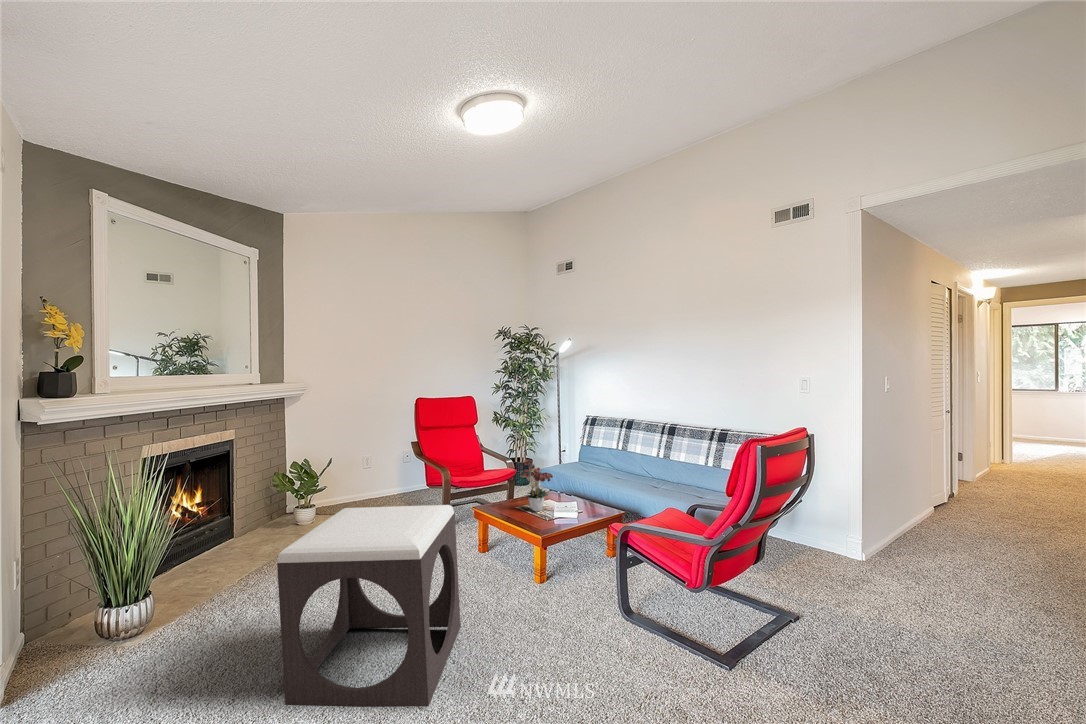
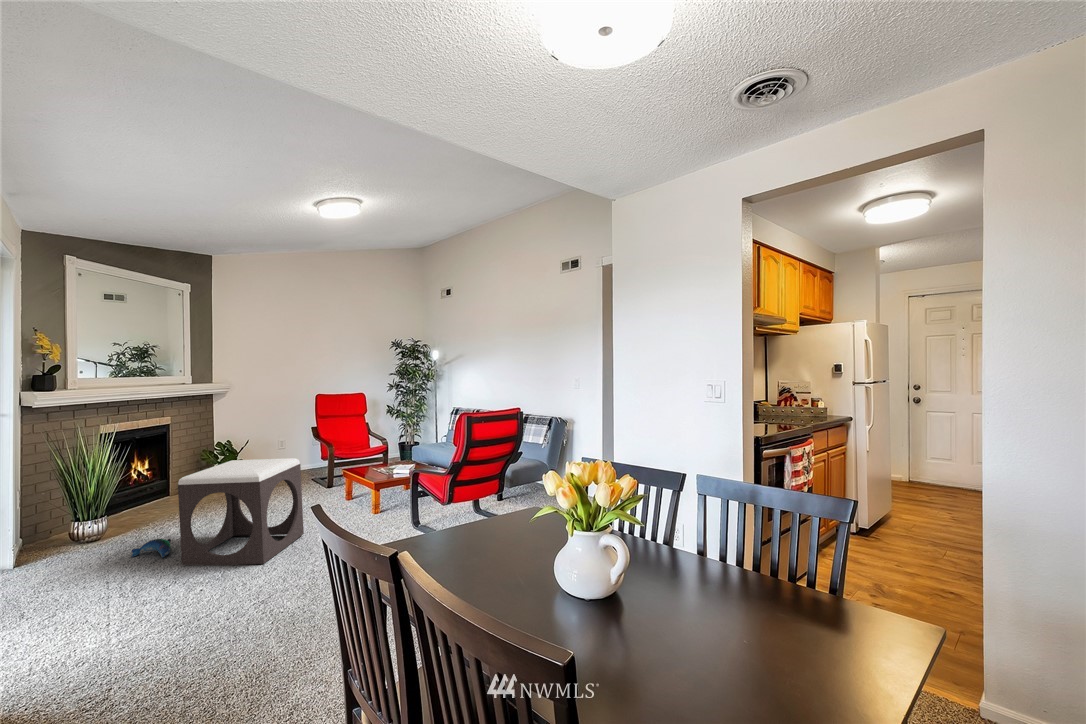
flower arrangement: present [520,460,553,511] -> none [369,434,395,471]
plush toy: none [195,644,259,685] -> present [131,539,171,558]

